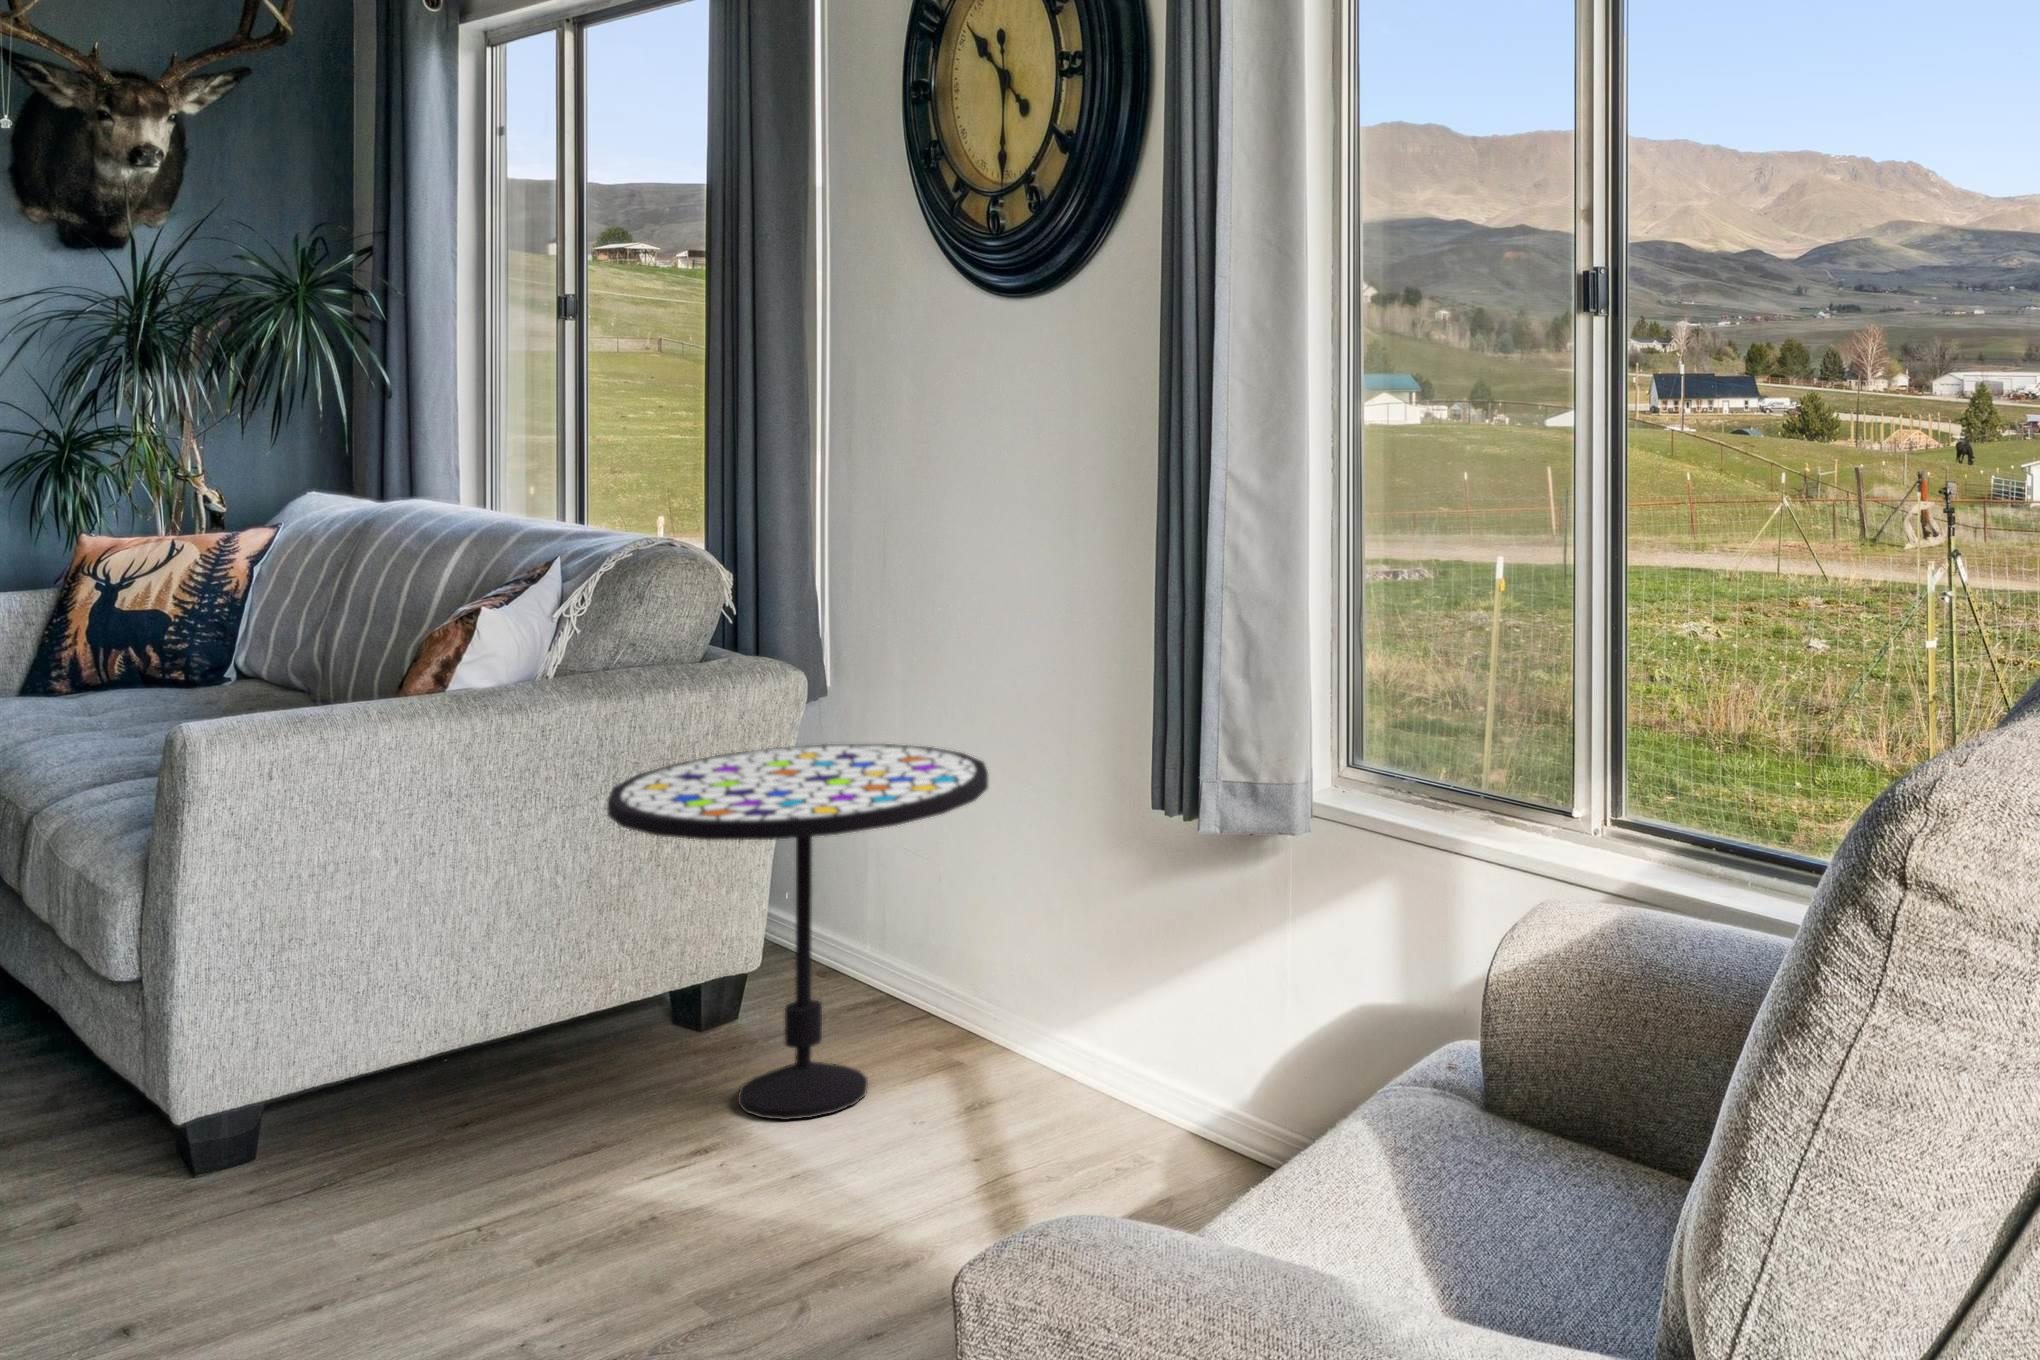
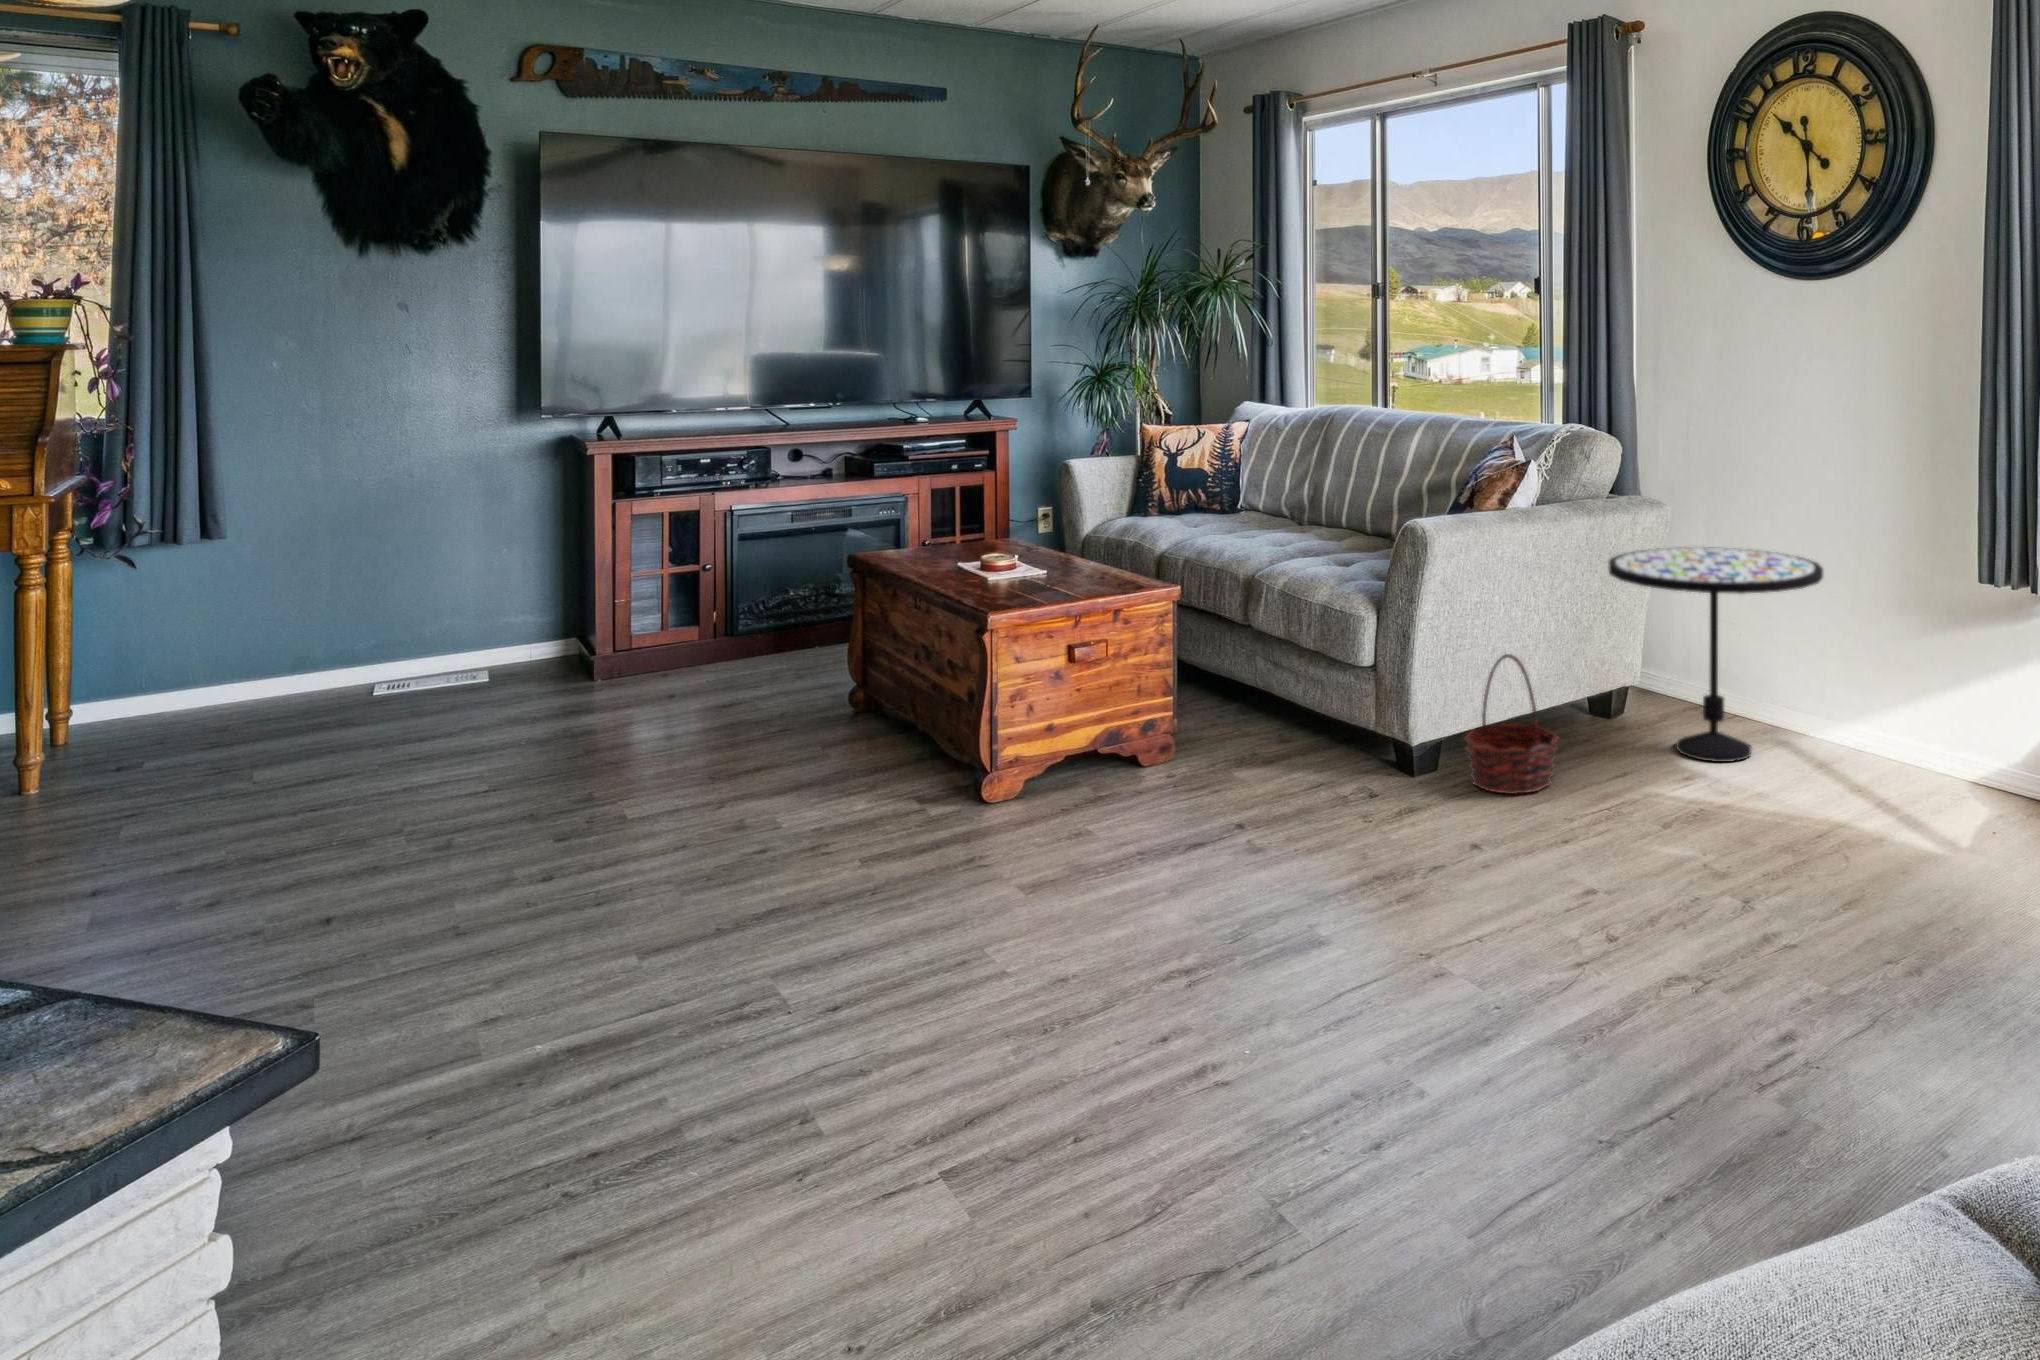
basket: none [262,955,455,1208] -> present [1464,654,1559,794]

